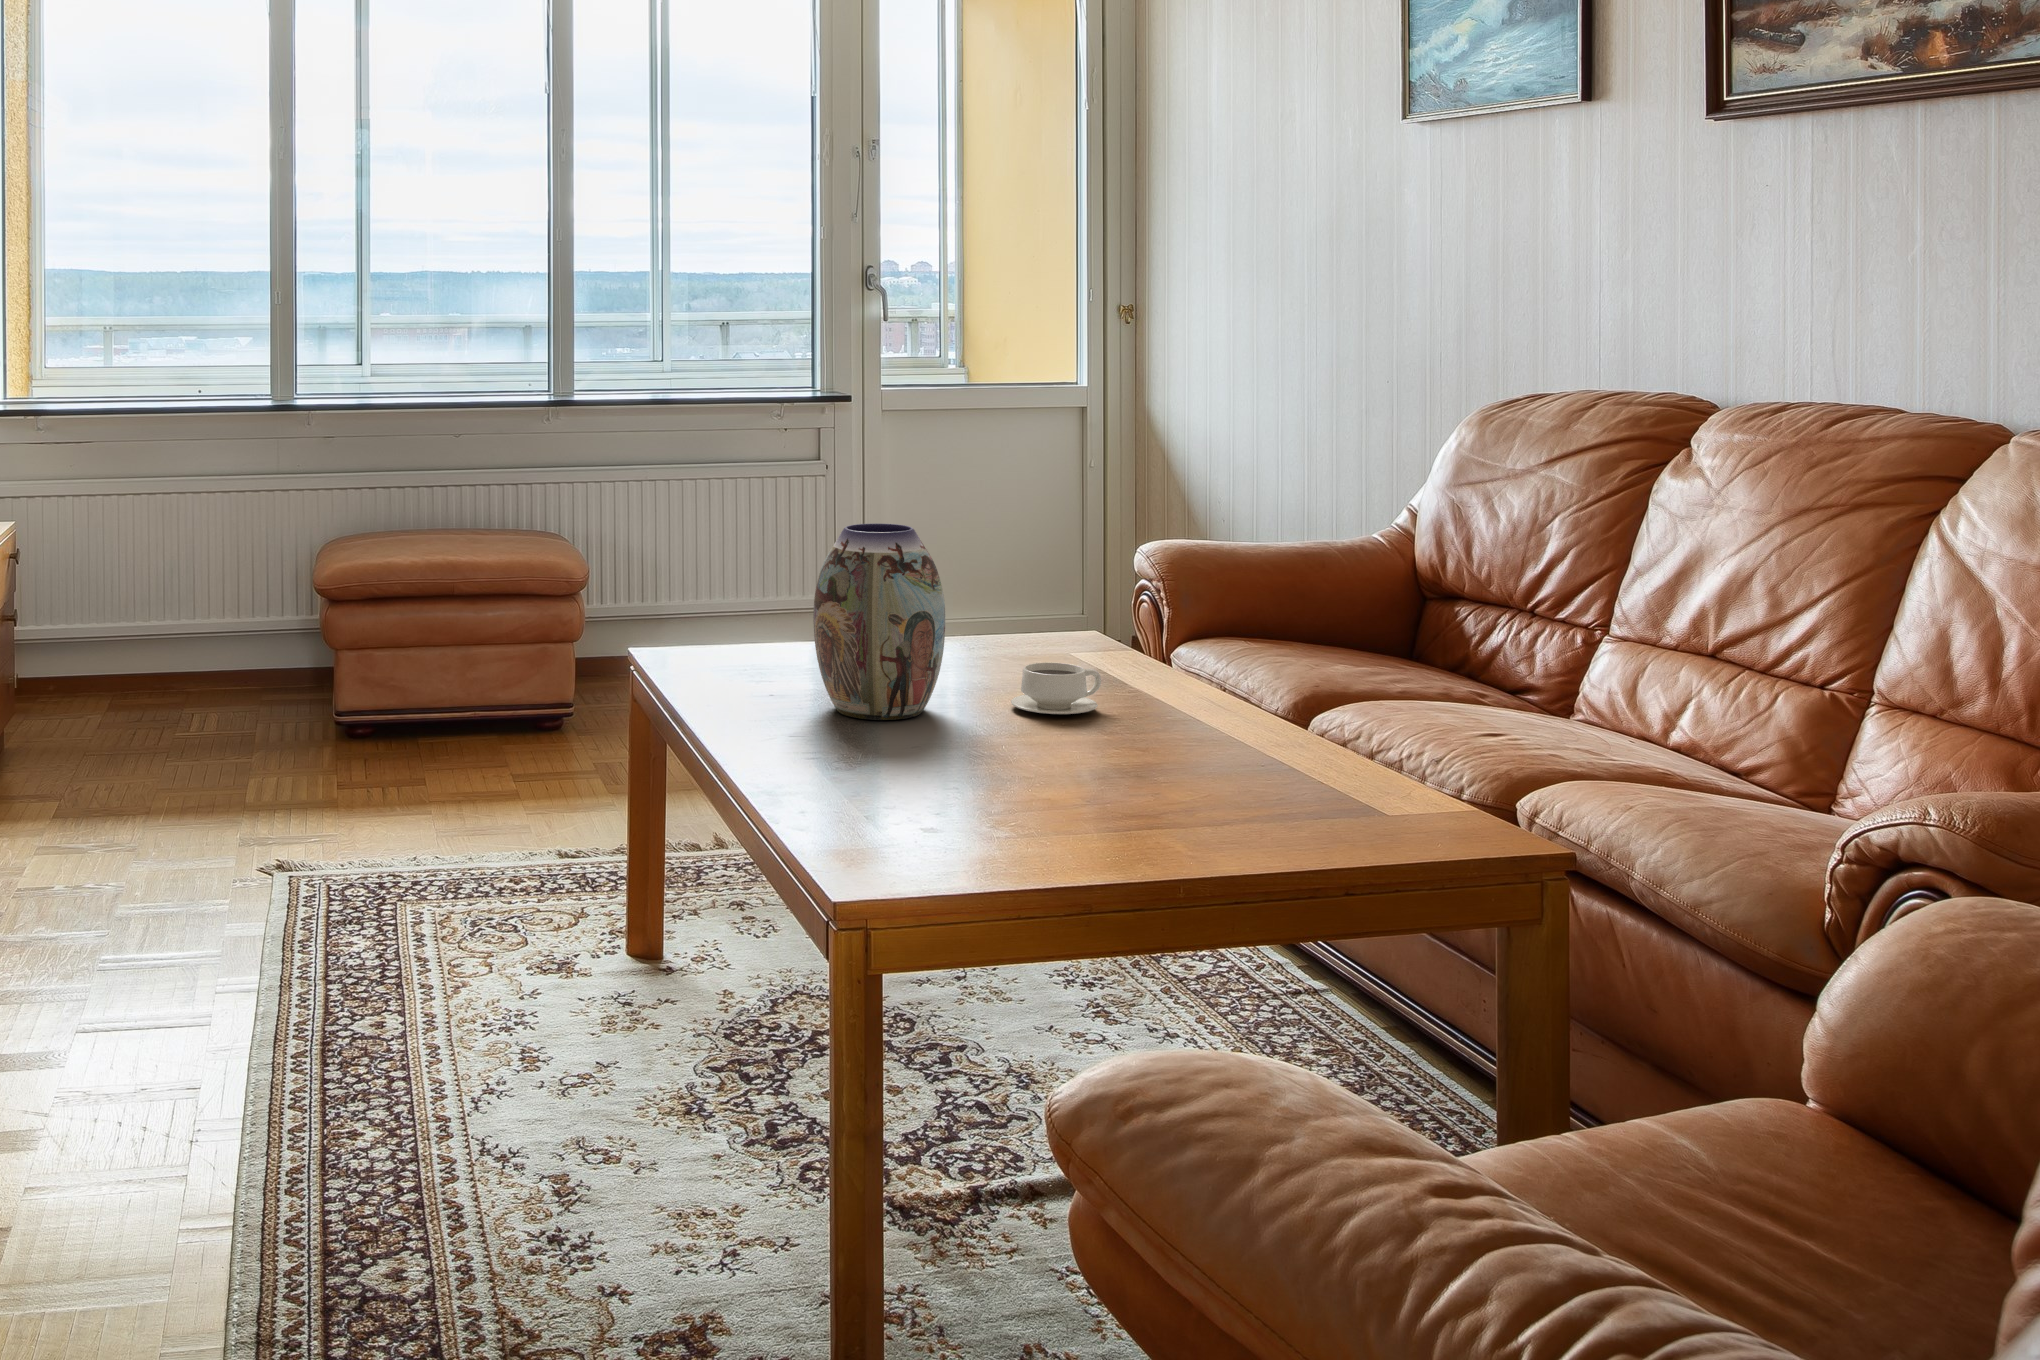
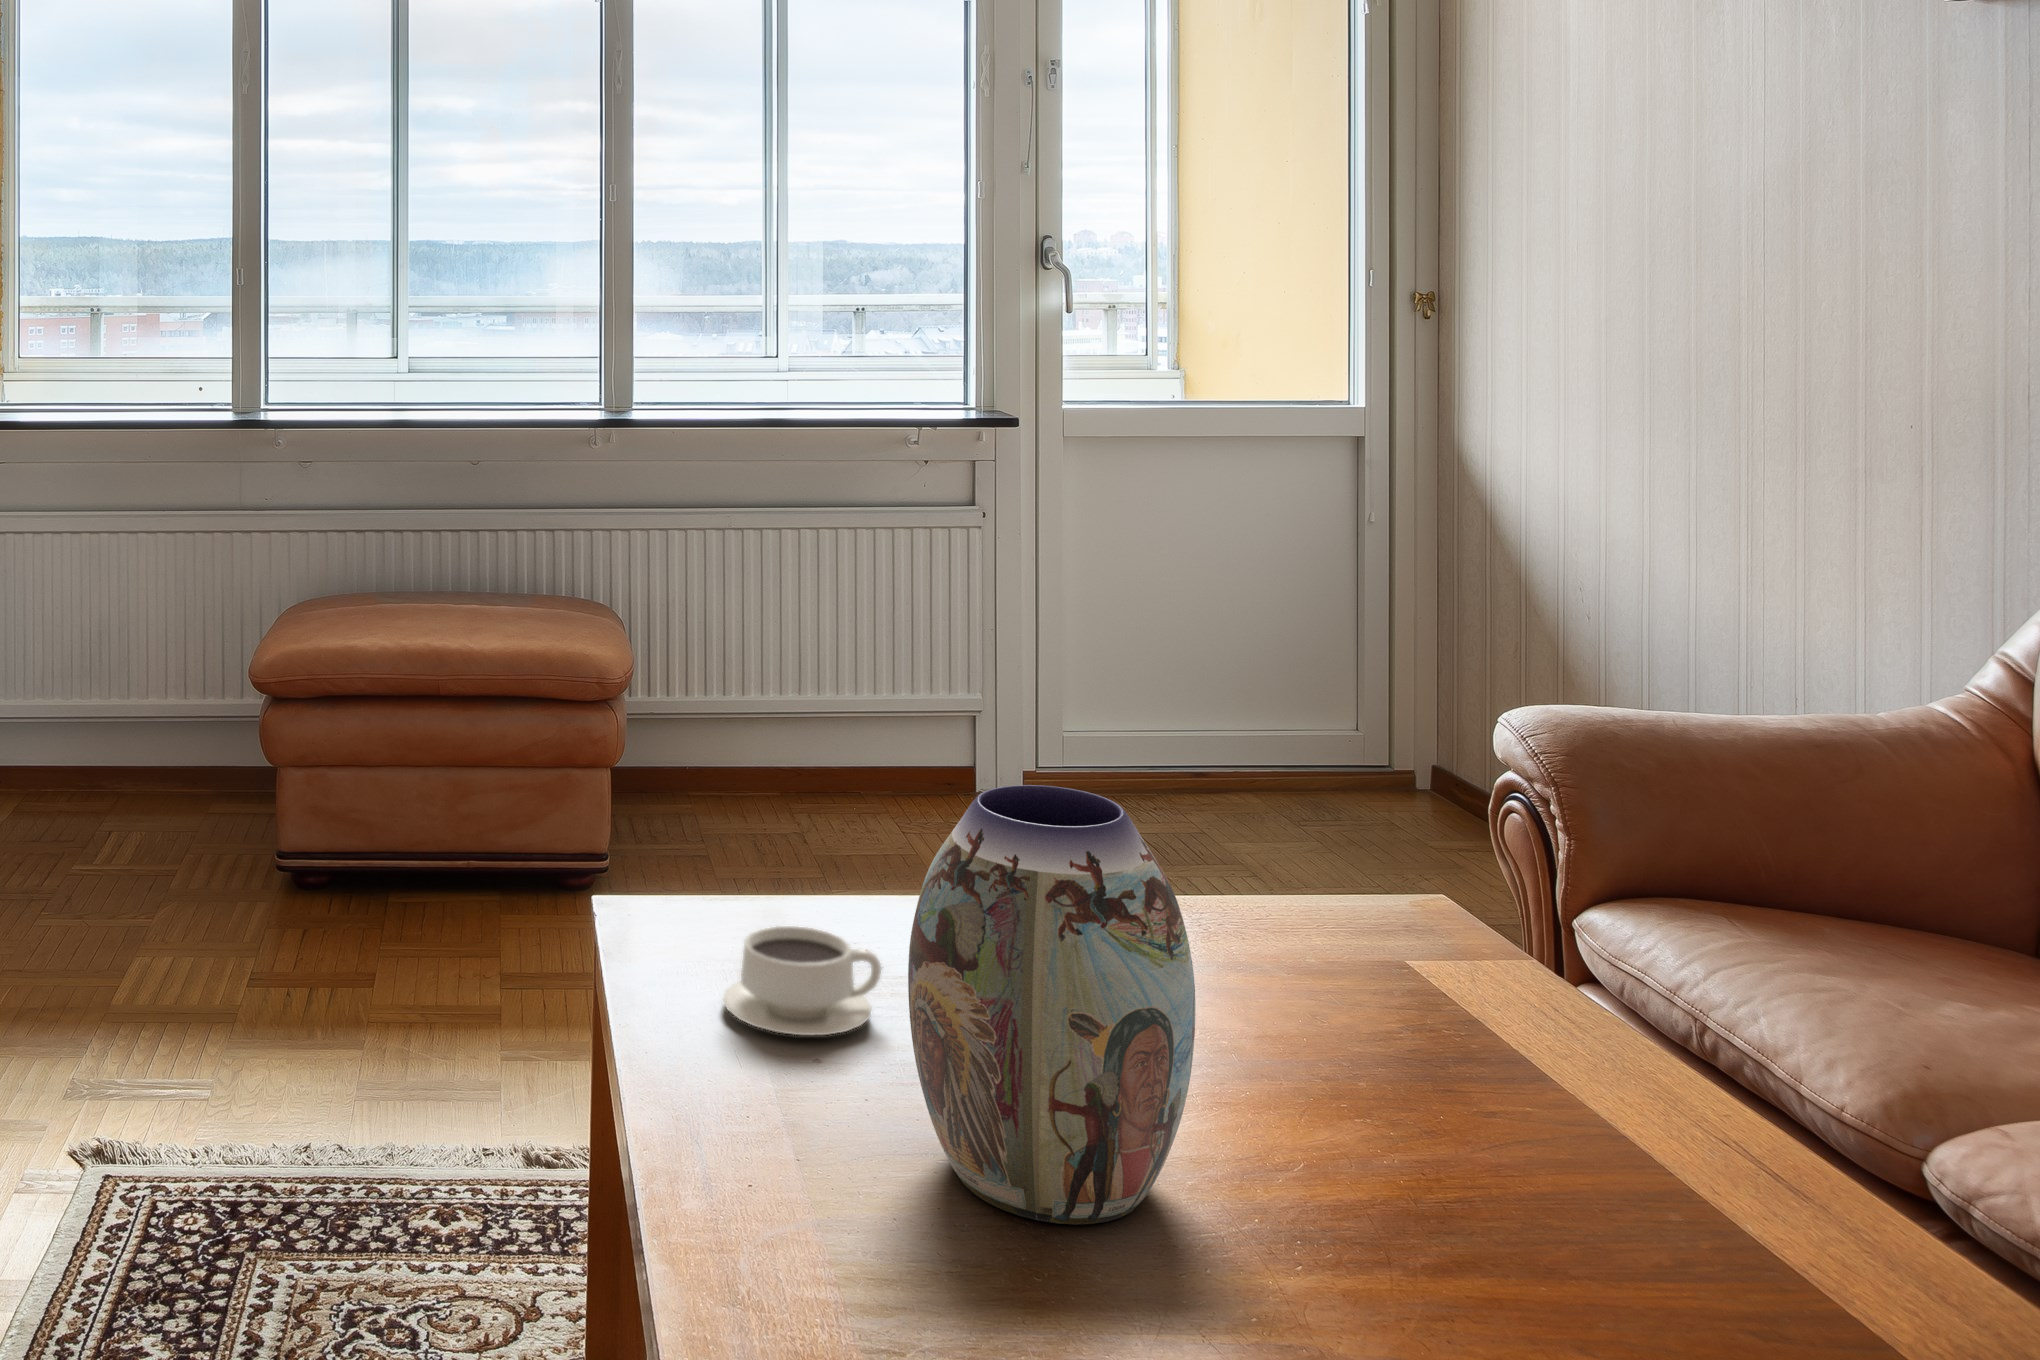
teacup: present [1011,662,1101,714] -> present [723,926,881,1035]

